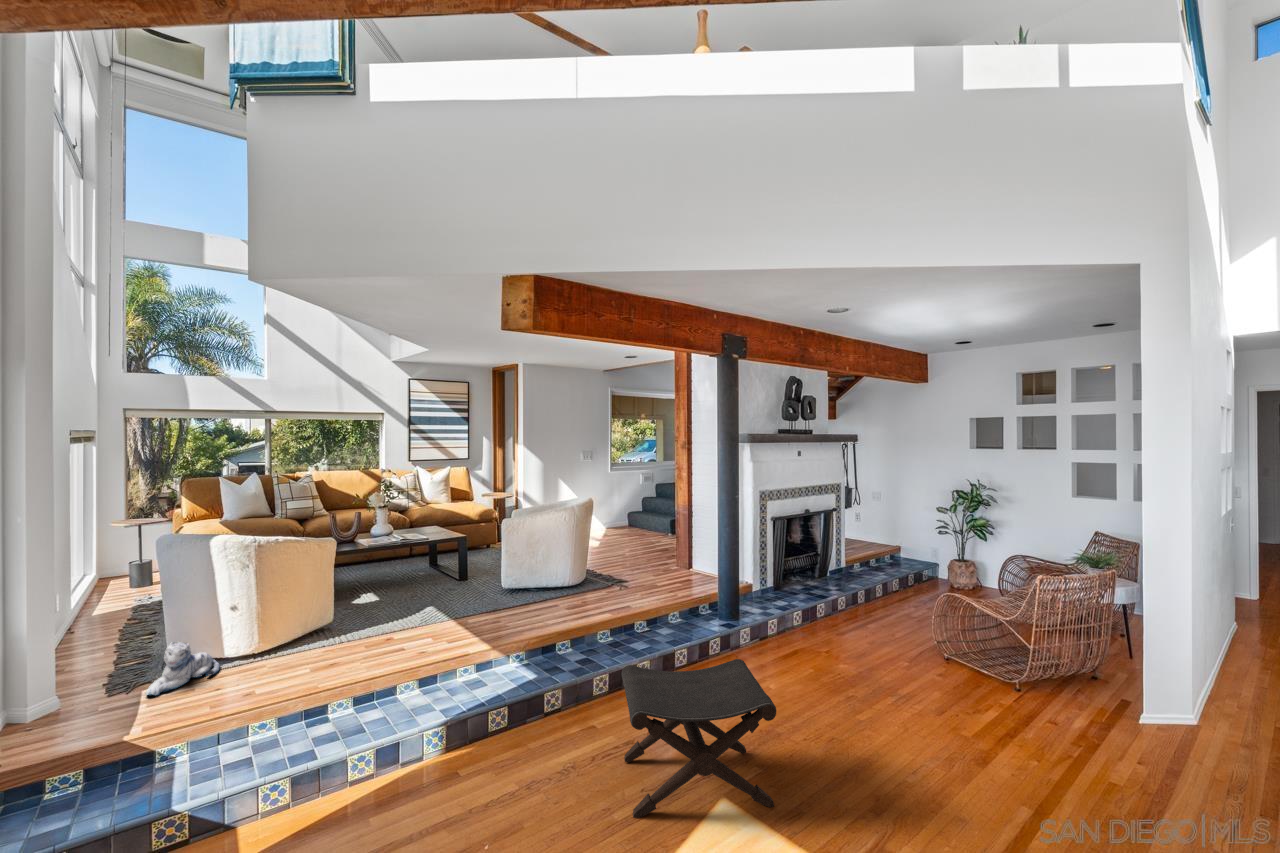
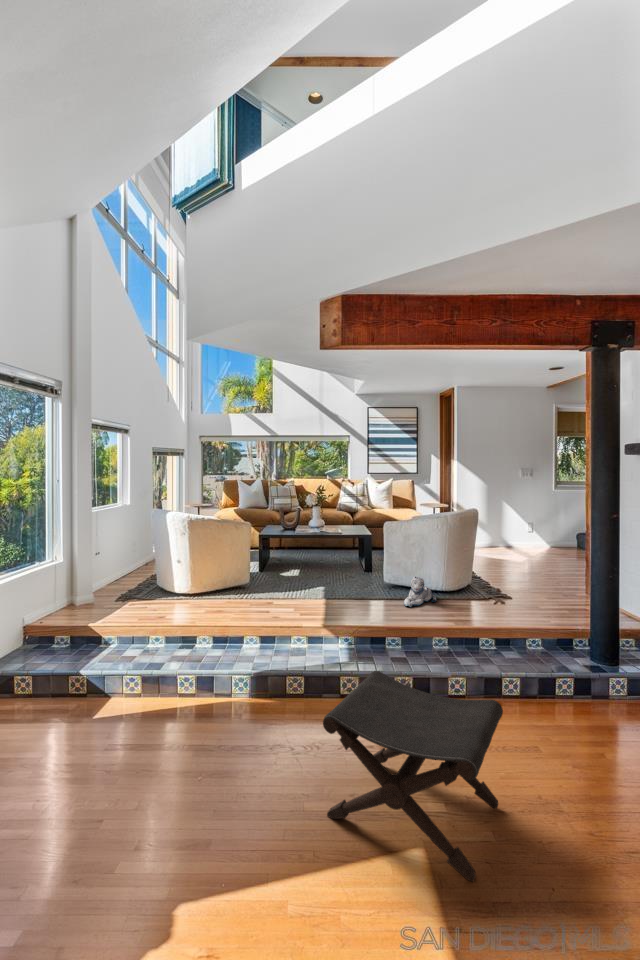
plush toy: present [146,642,220,695] -> present [404,577,436,607]

